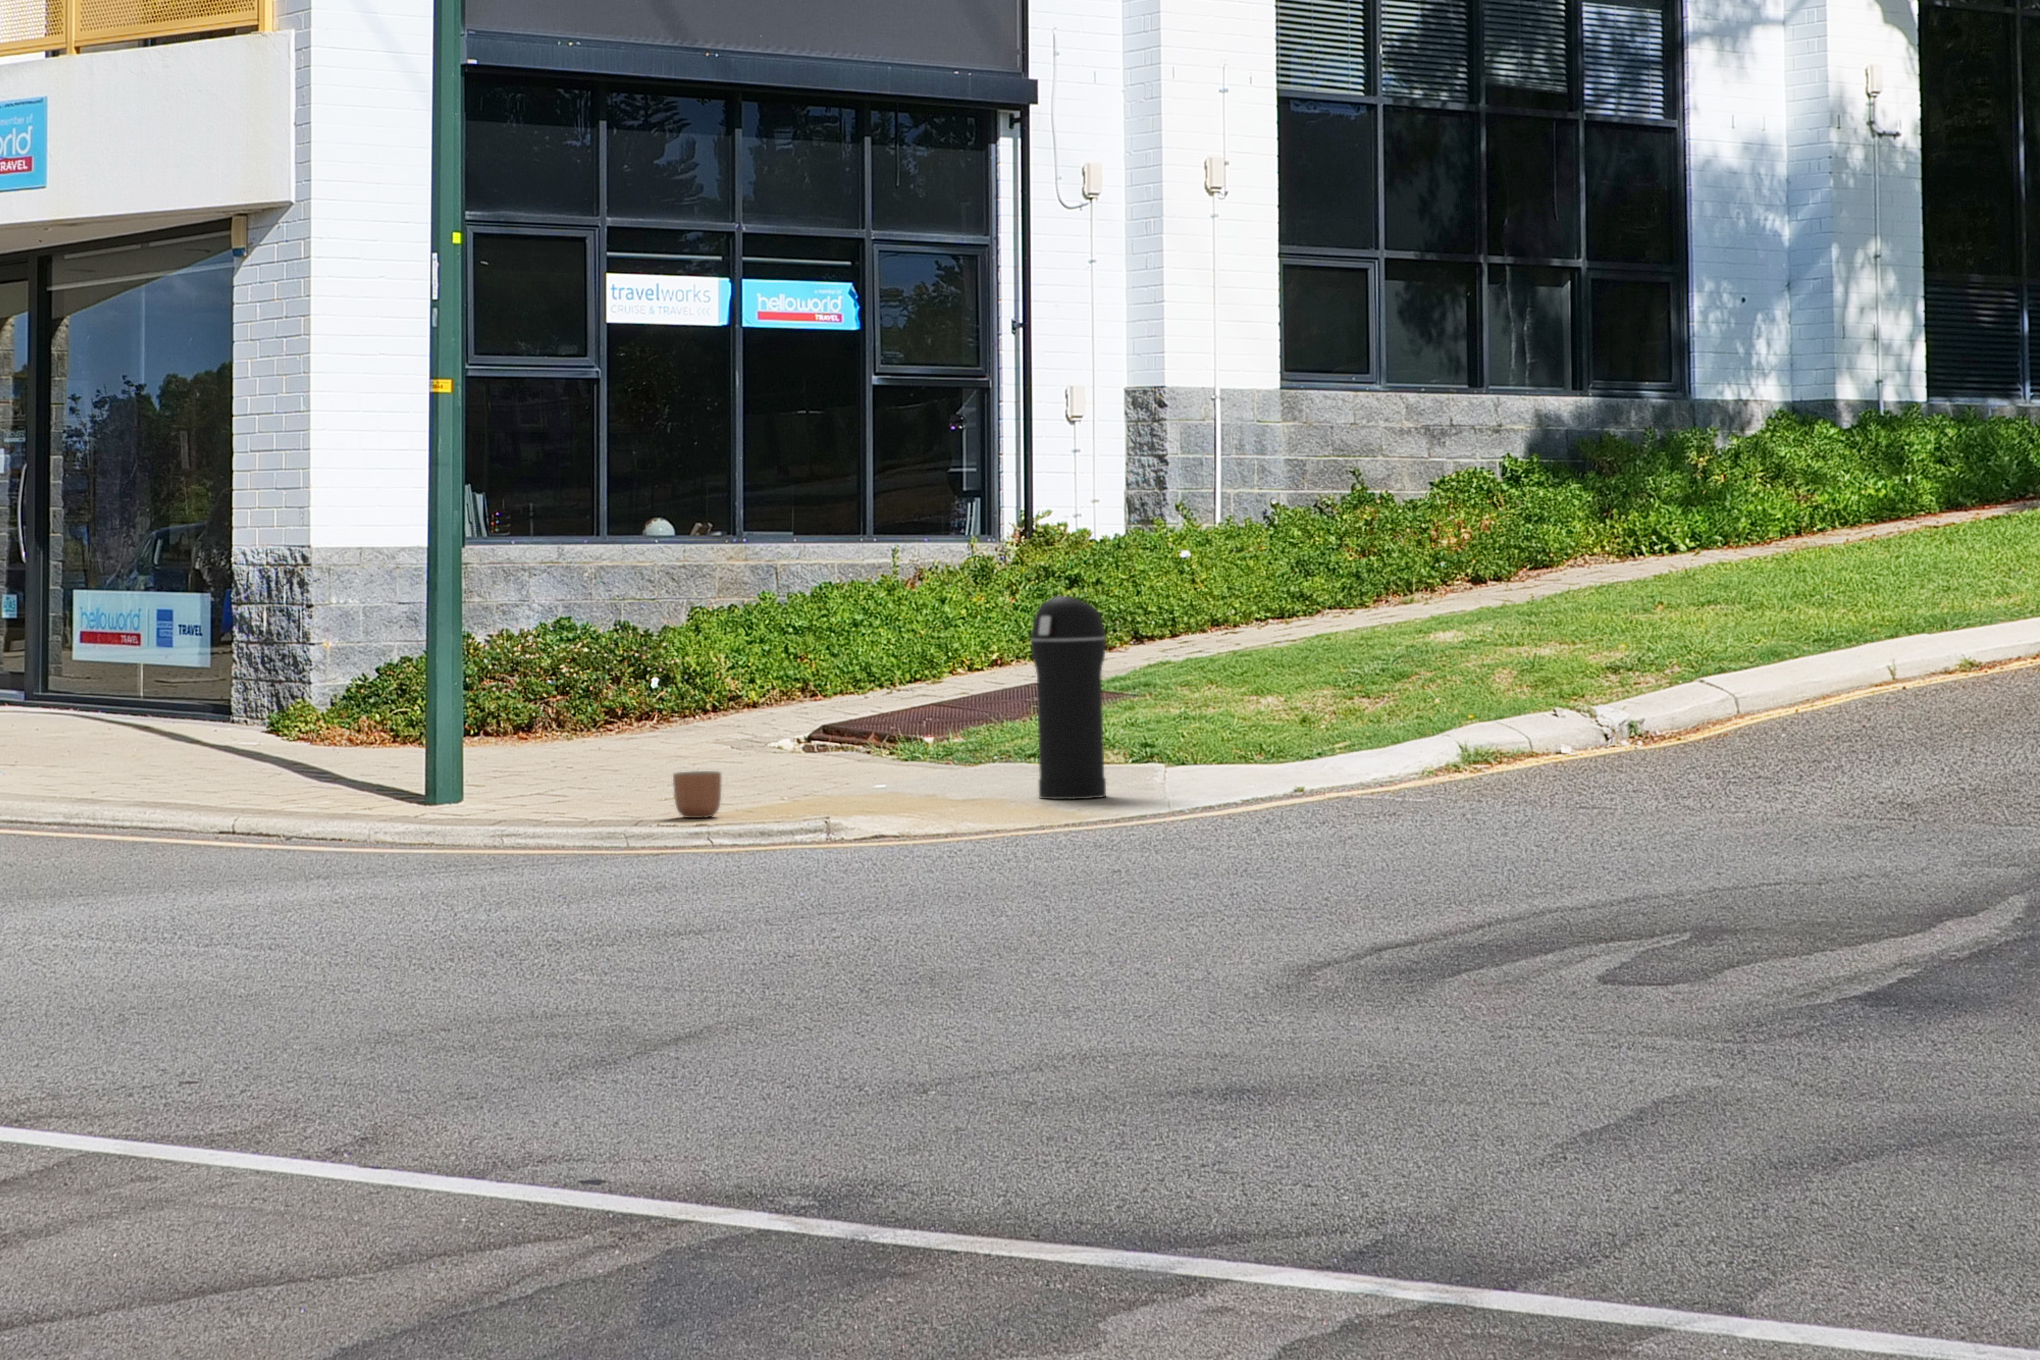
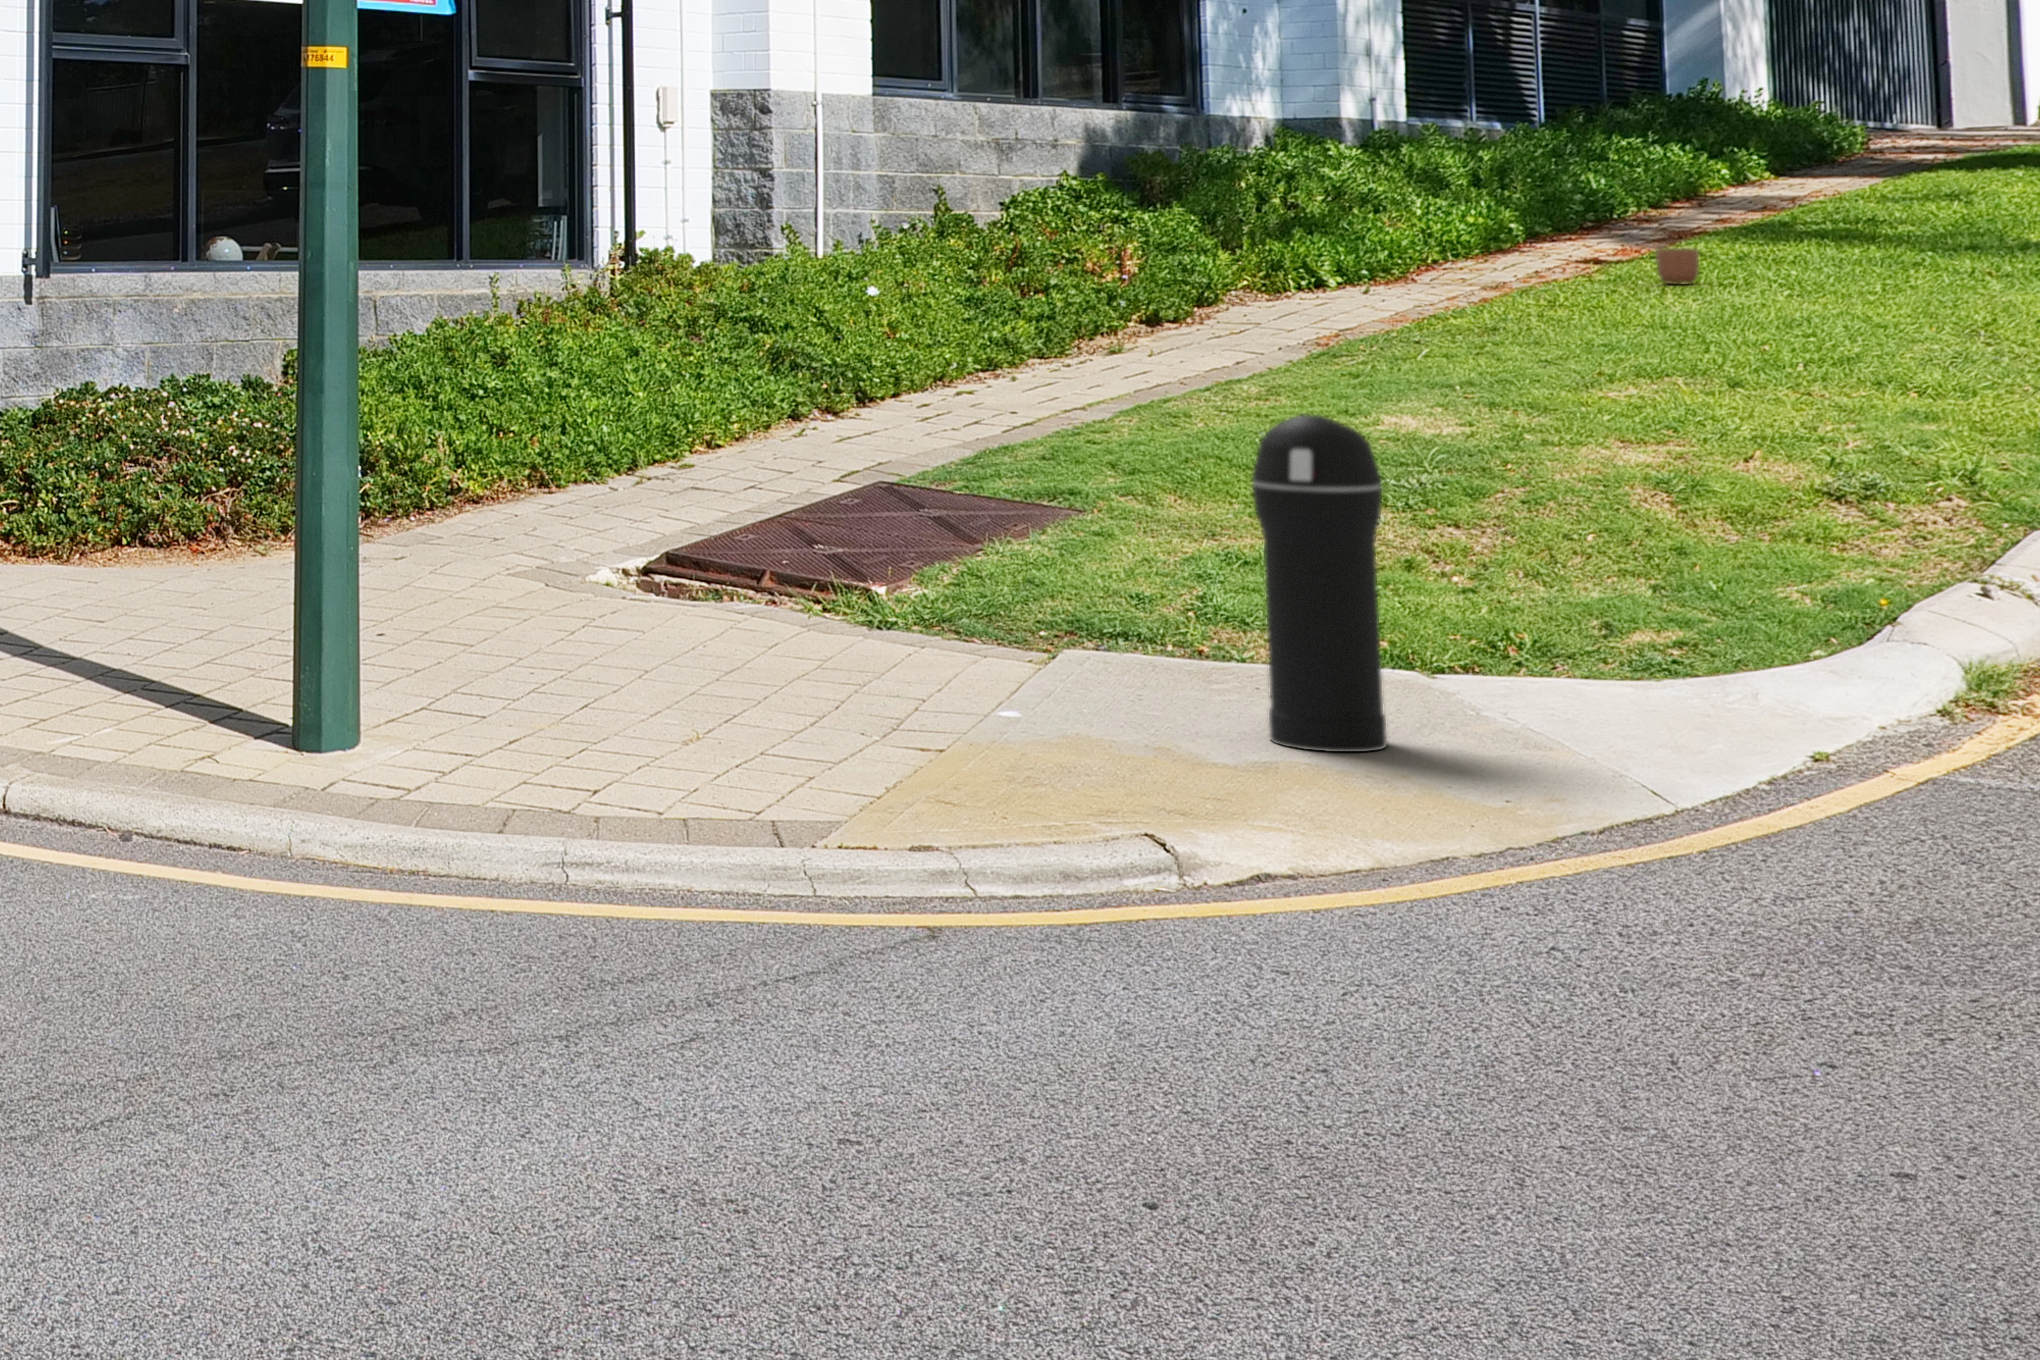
planter: present [673,771,721,818] -> present [1655,248,1699,284]

